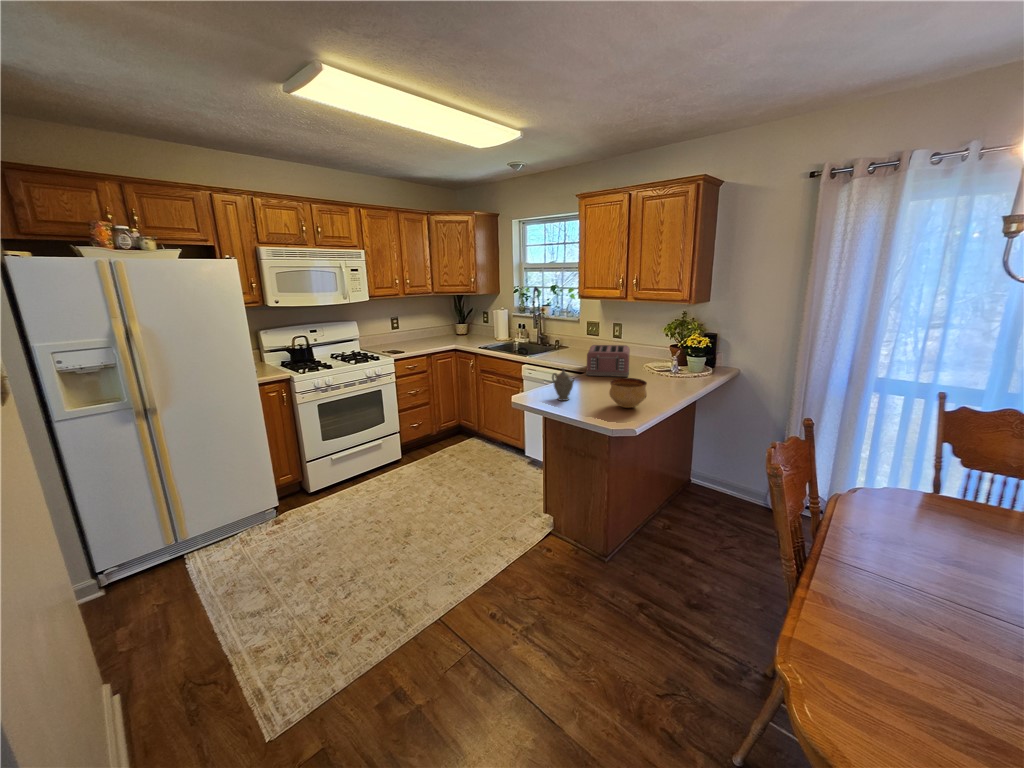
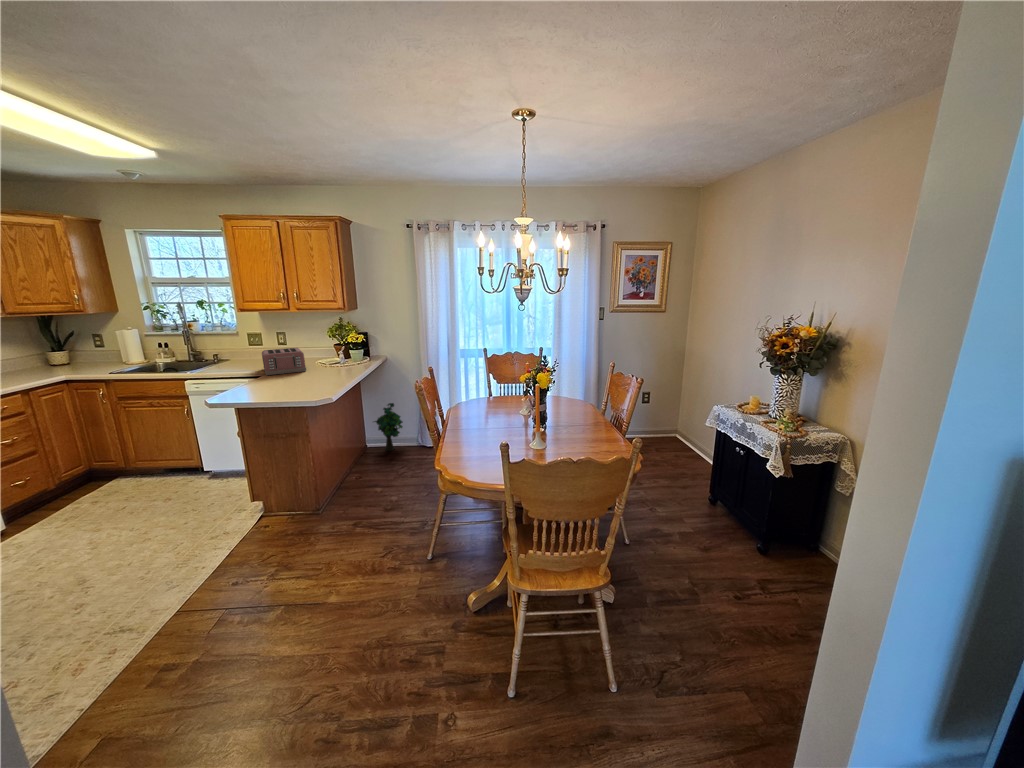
teapot: present [552,368,575,401] -> none [238,365,266,394]
bowl: present [609,378,647,408] -> none [300,365,333,388]
decorative plant: none [699,437,744,502] -> present [374,403,403,451]

